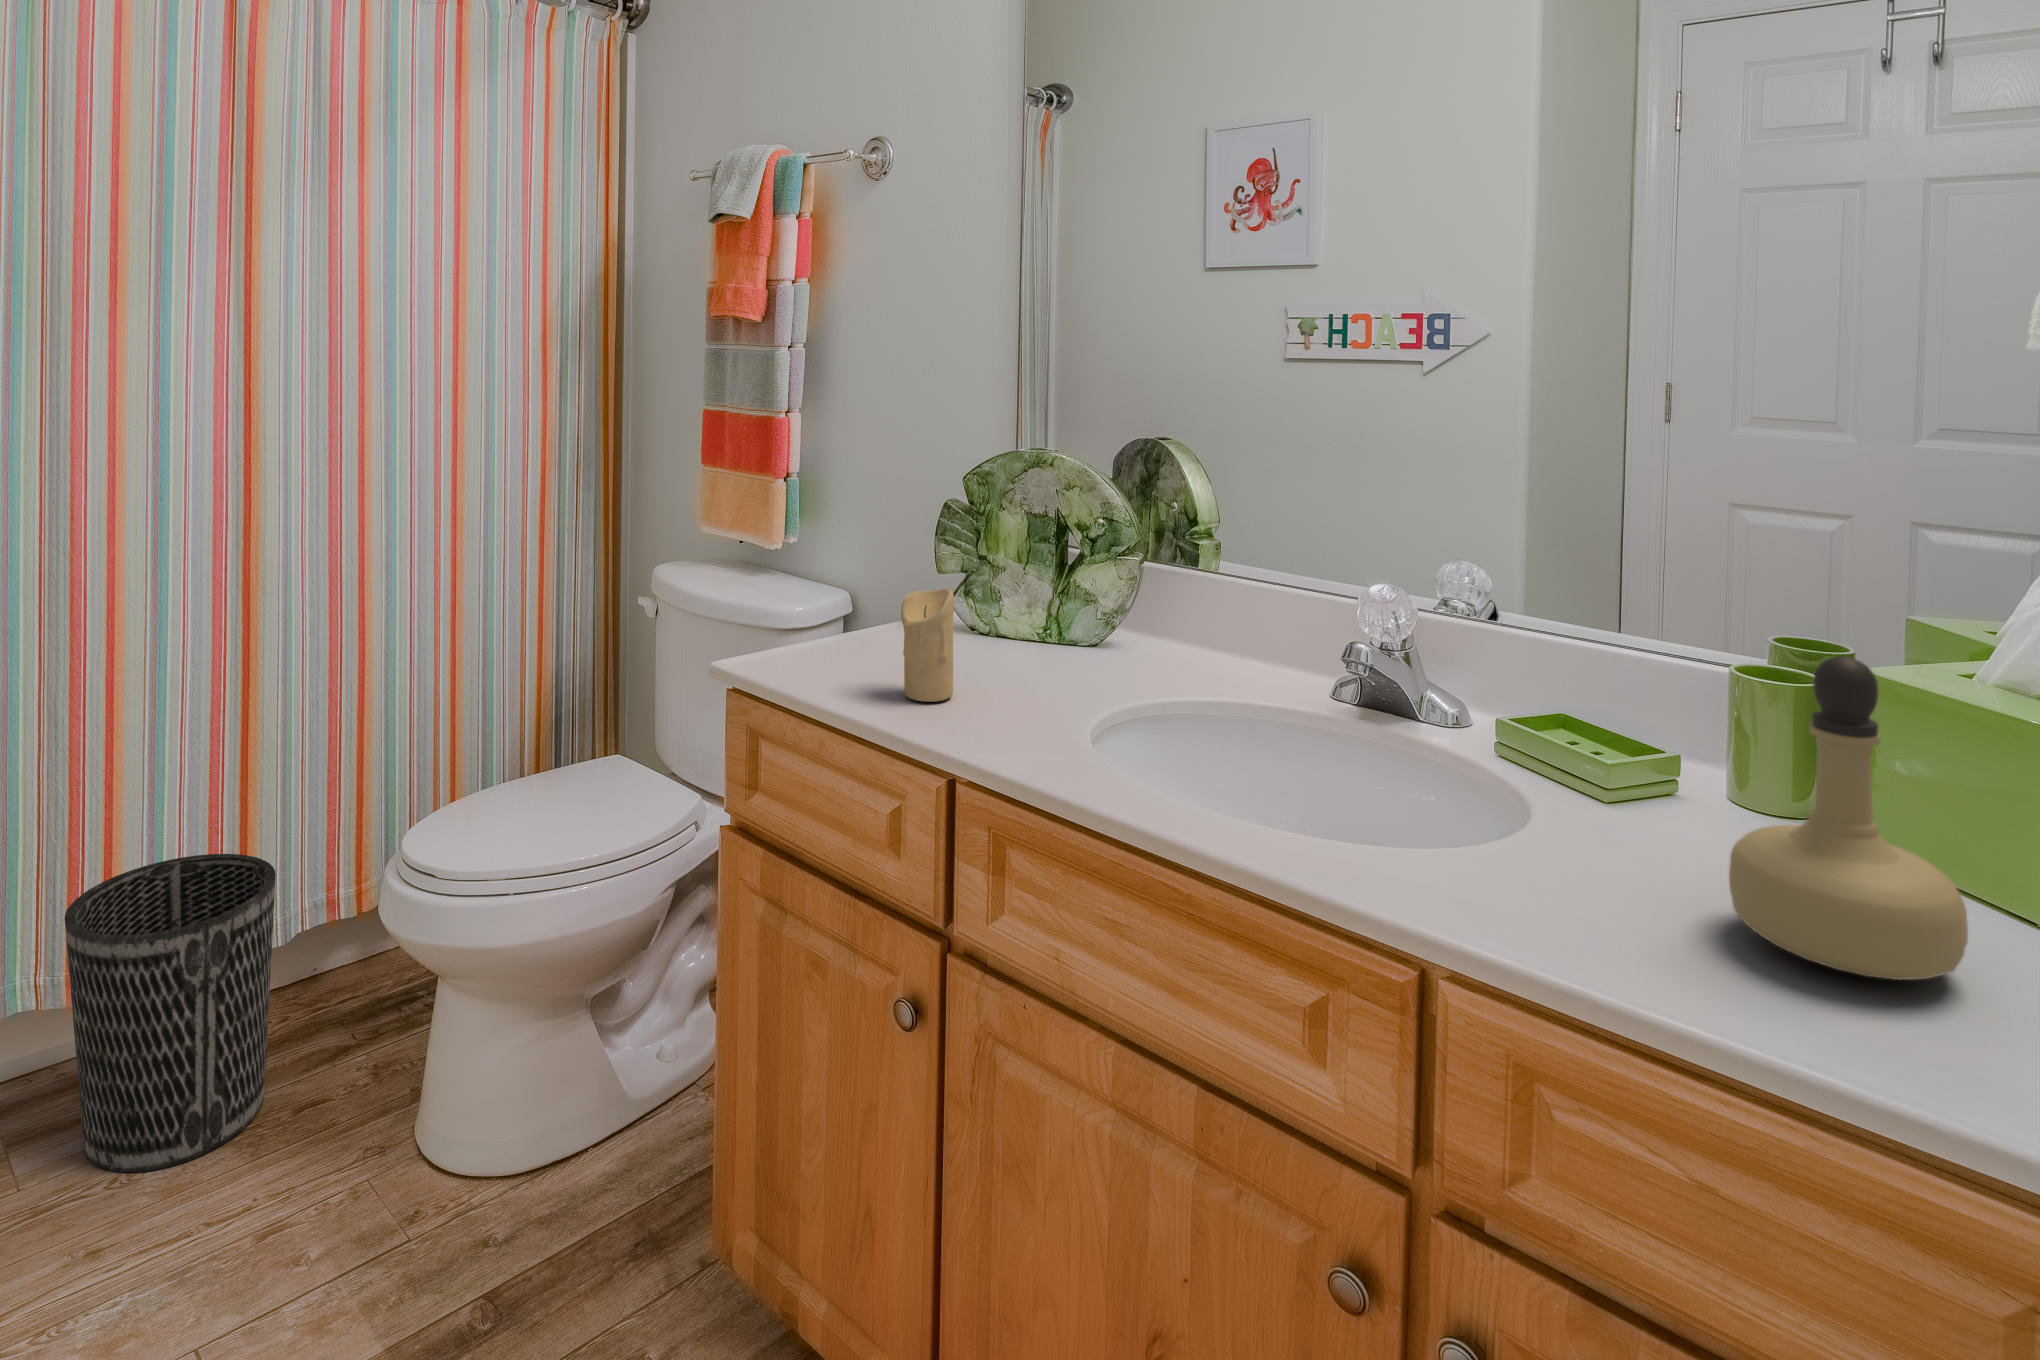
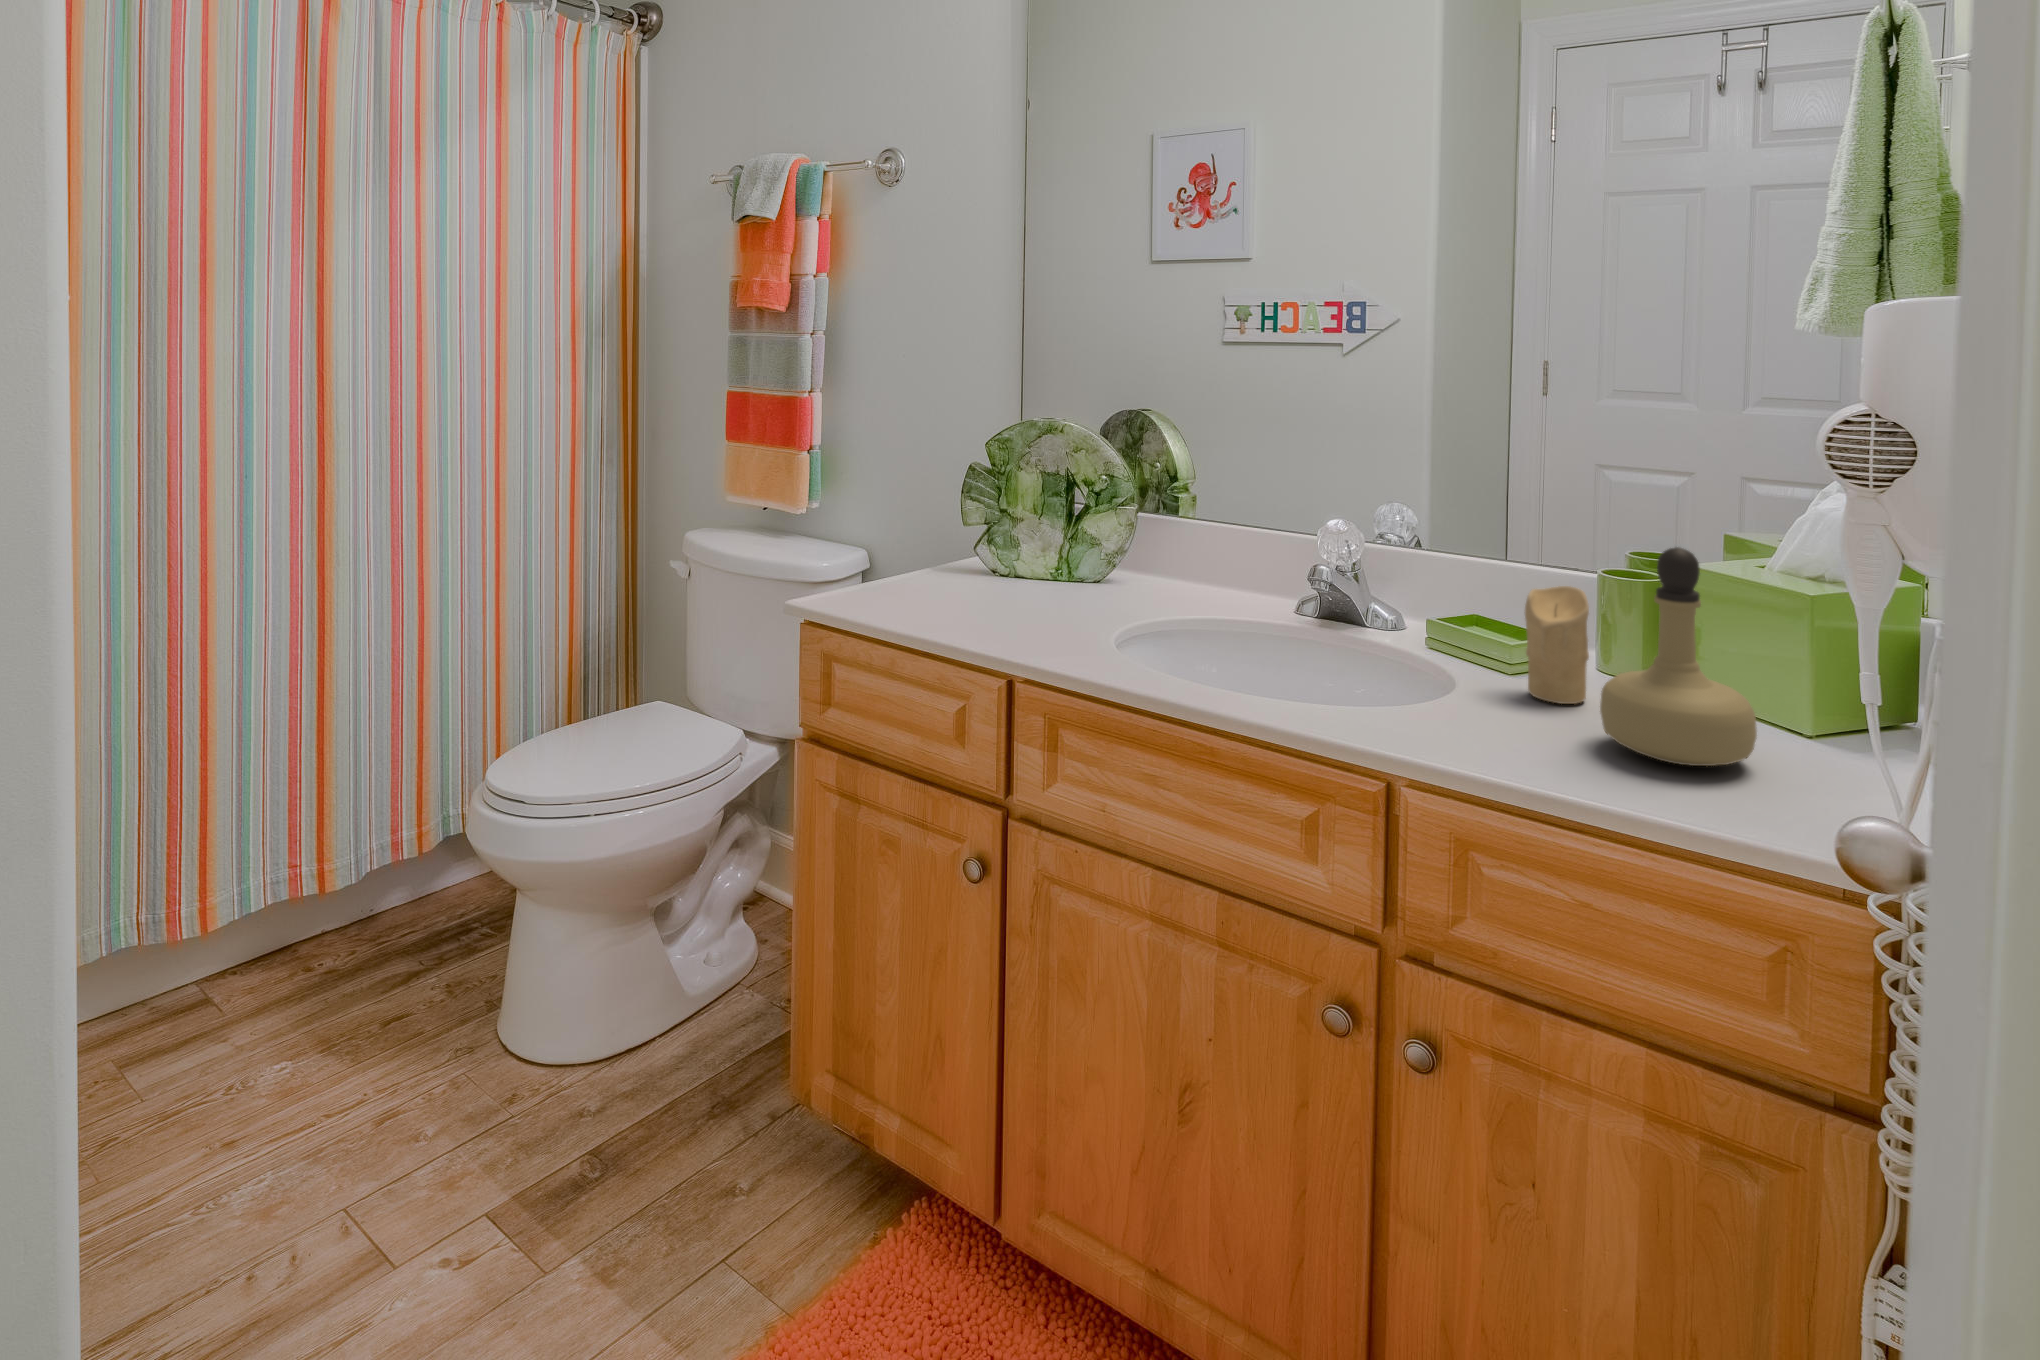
candle: present [901,589,954,702] -> present [1525,586,1589,704]
wastebasket: present [65,854,276,1173] -> none [178,796,364,1075]

